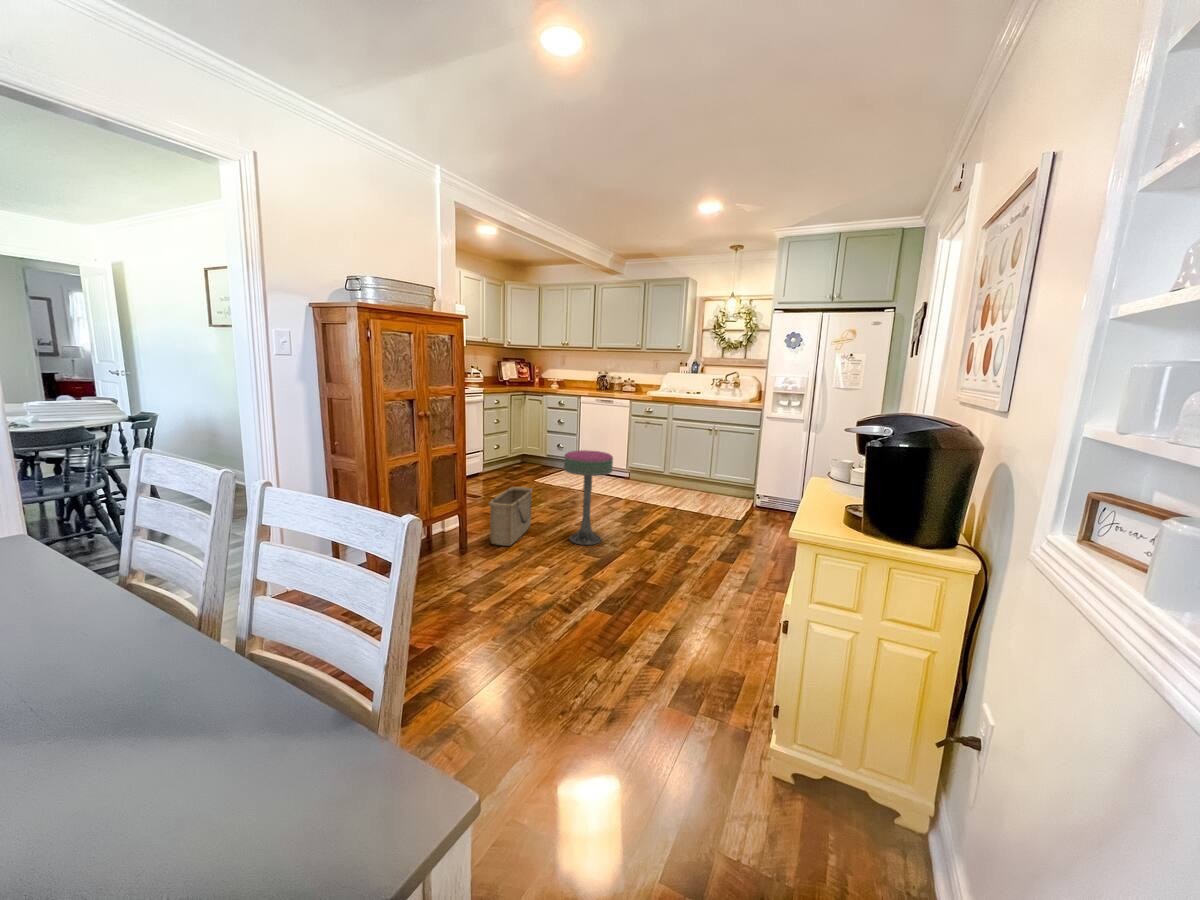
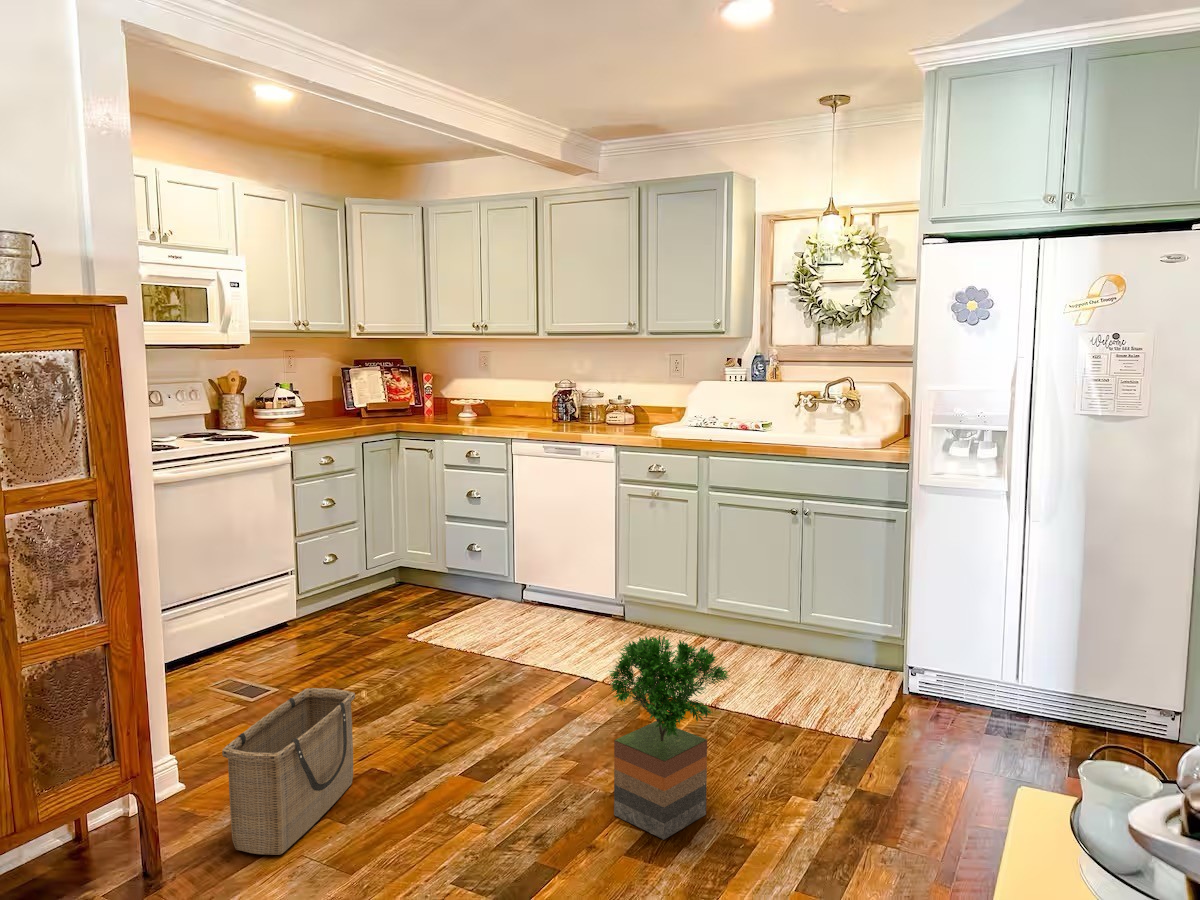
bar stool: present [564,450,613,545] -> none [412,600,534,844]
potted tree: none [640,467,691,546] -> present [610,635,729,840]

